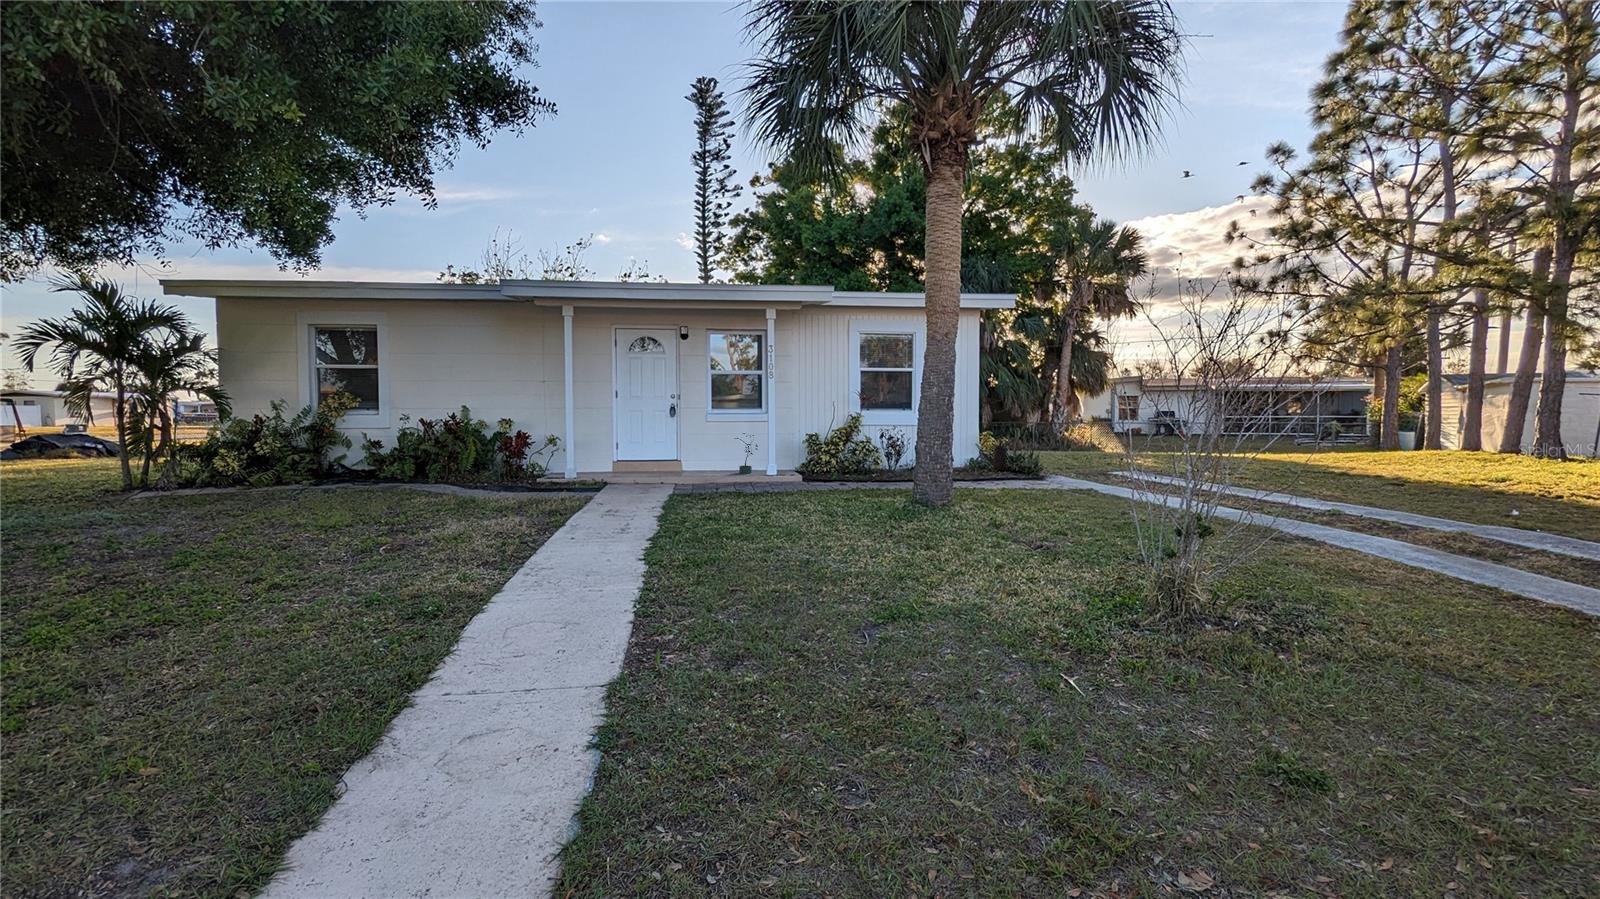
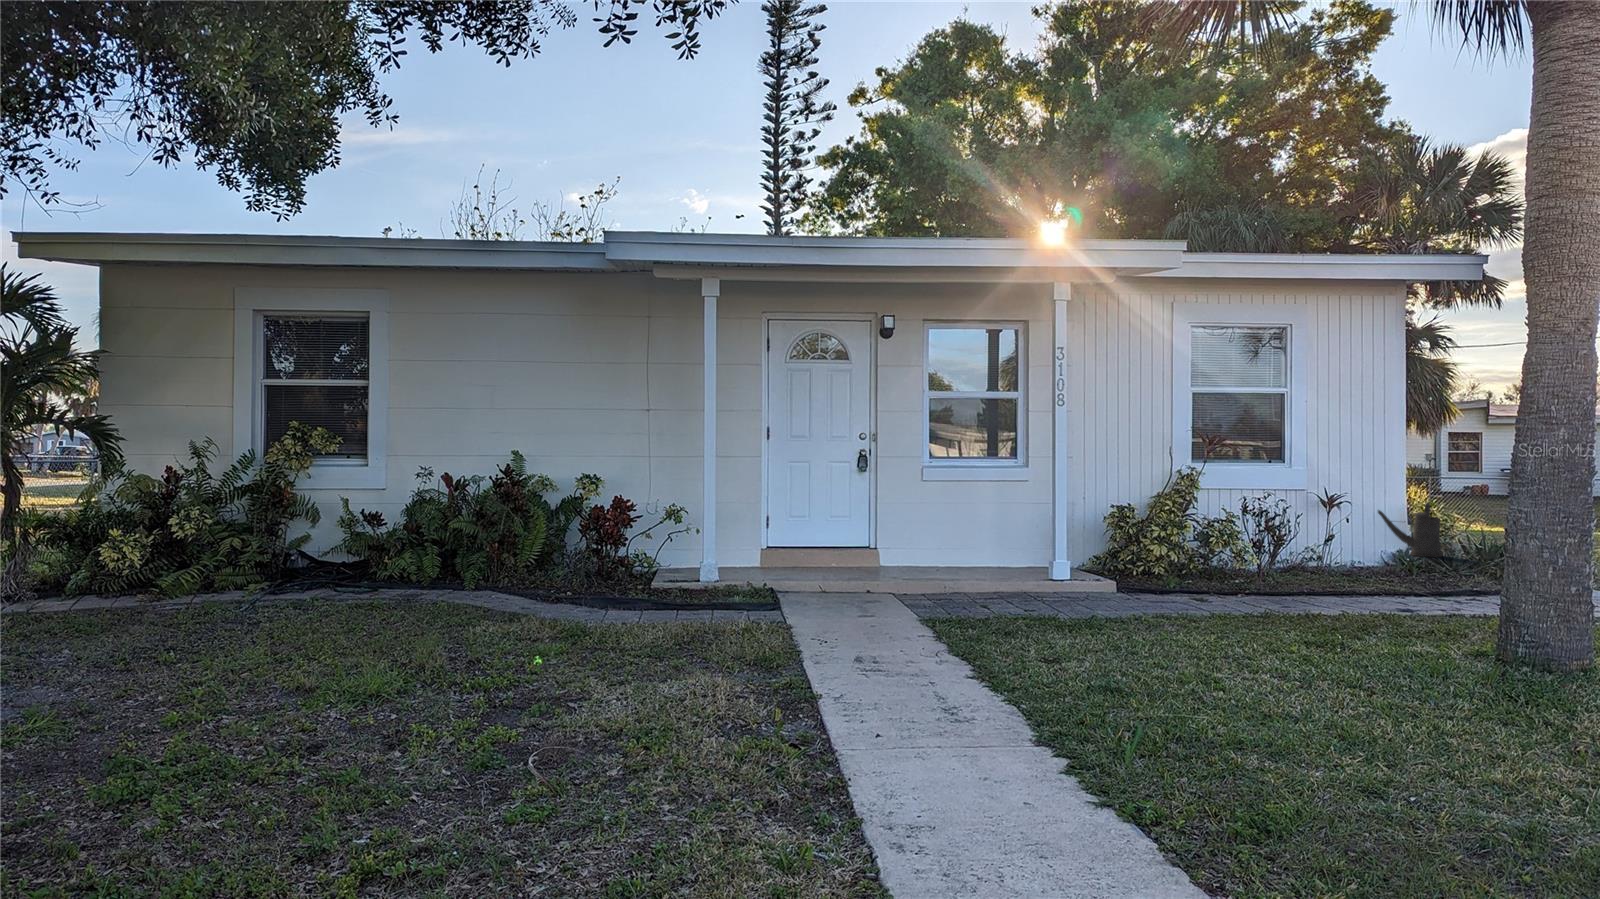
potted plant: present [735,433,758,474] -> none [974,494,1016,566]

